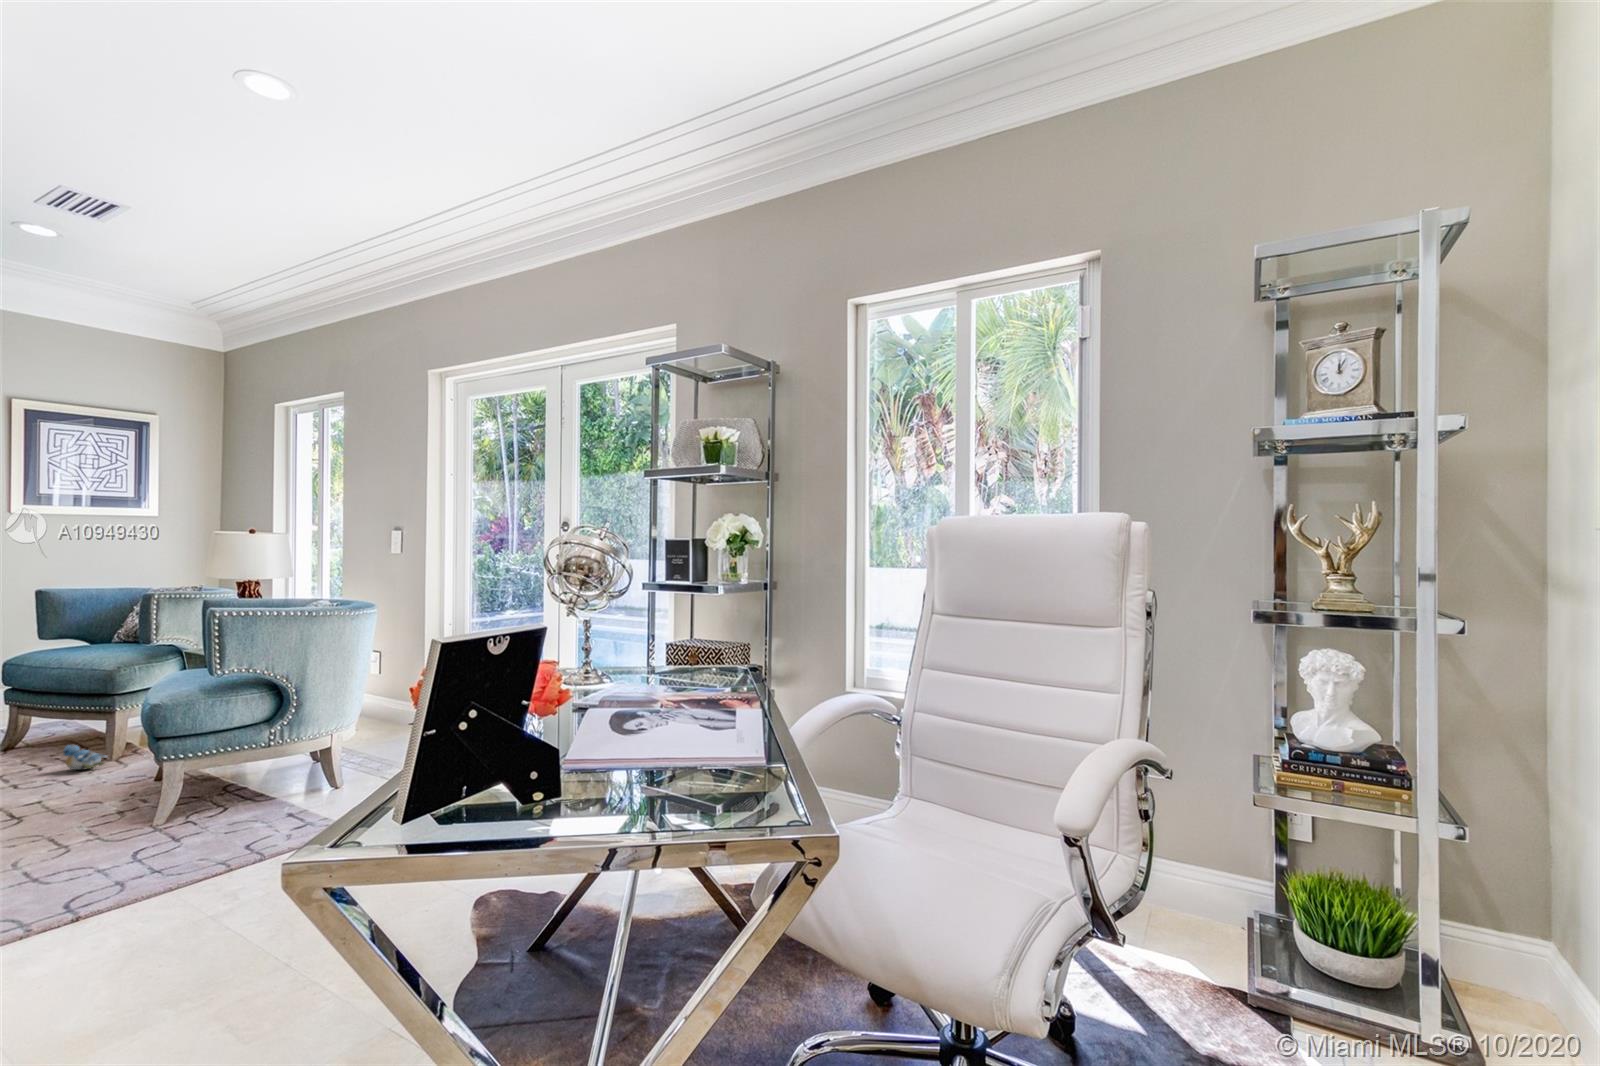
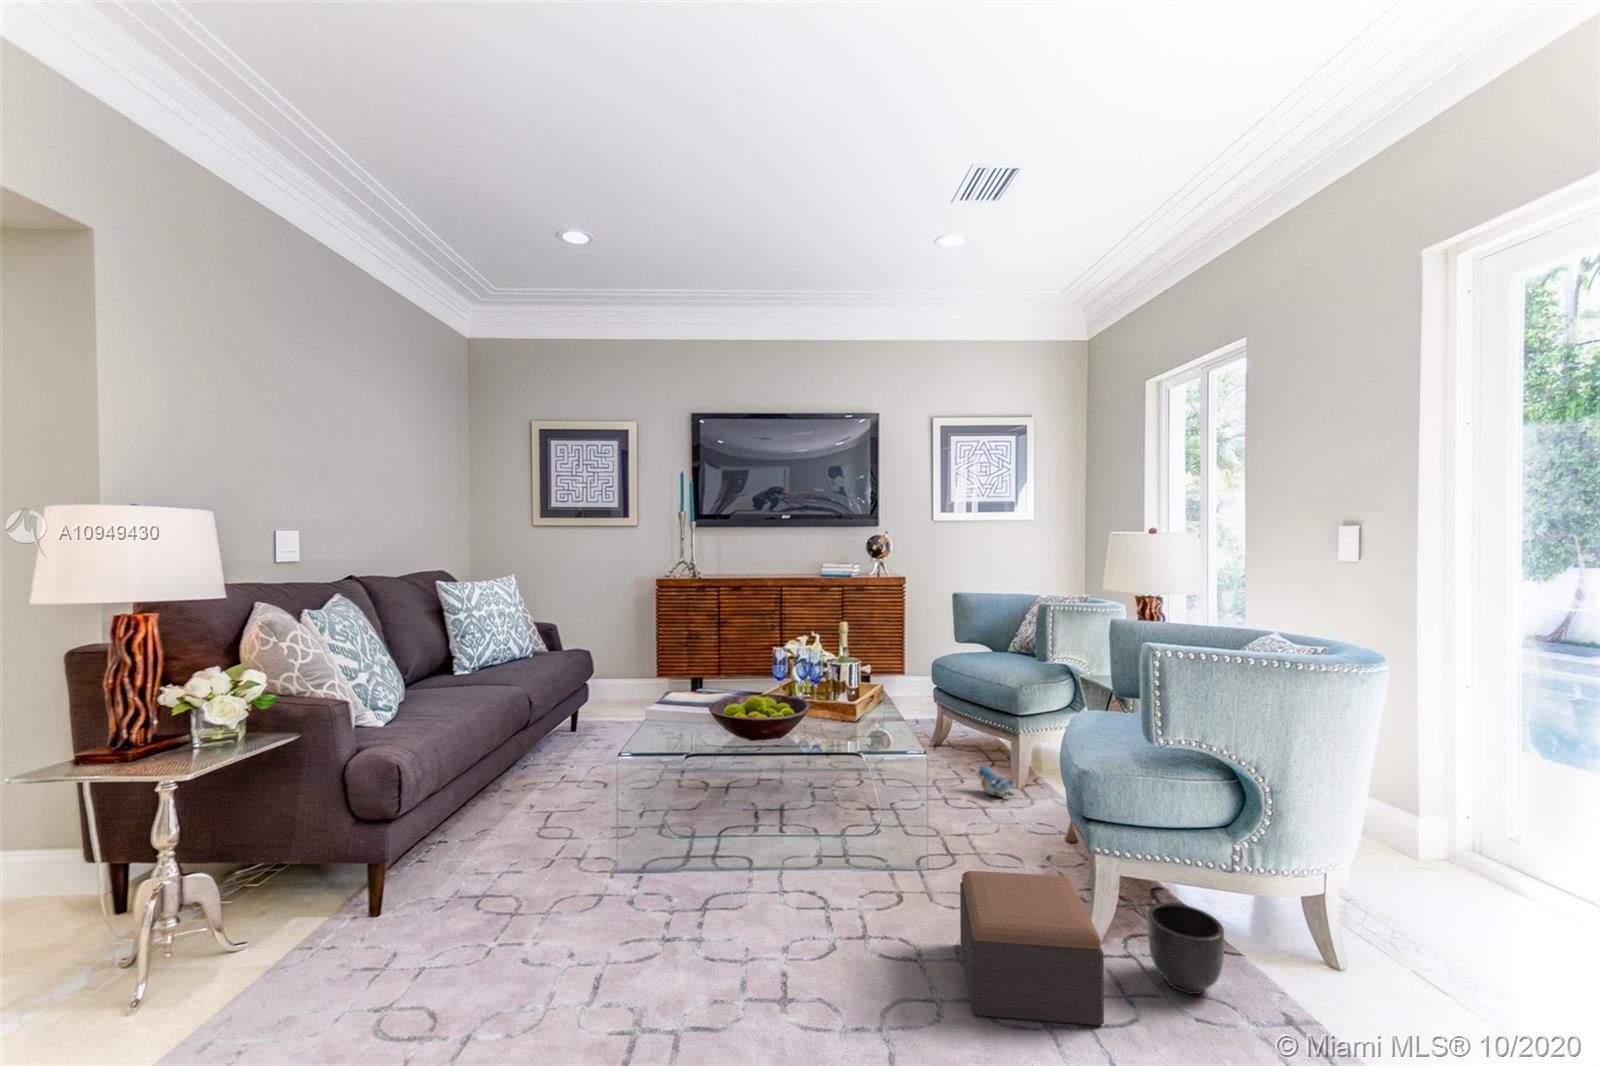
planter: none [200,774,255,825] -> present [1147,903,1224,994]
footstool: none [26,779,155,884] -> present [960,871,1104,1026]

